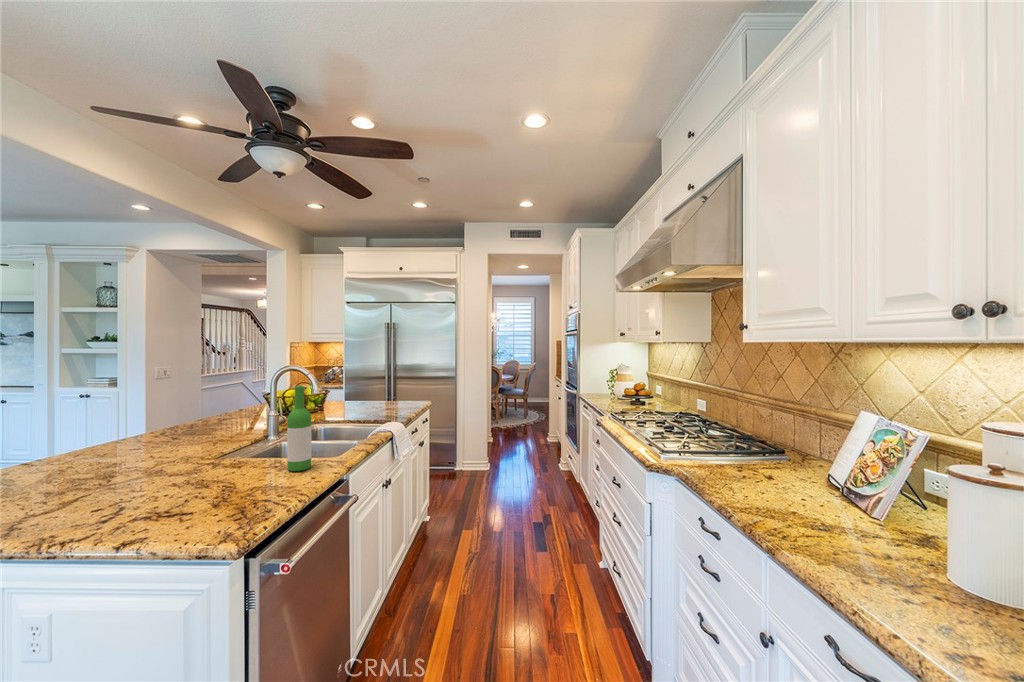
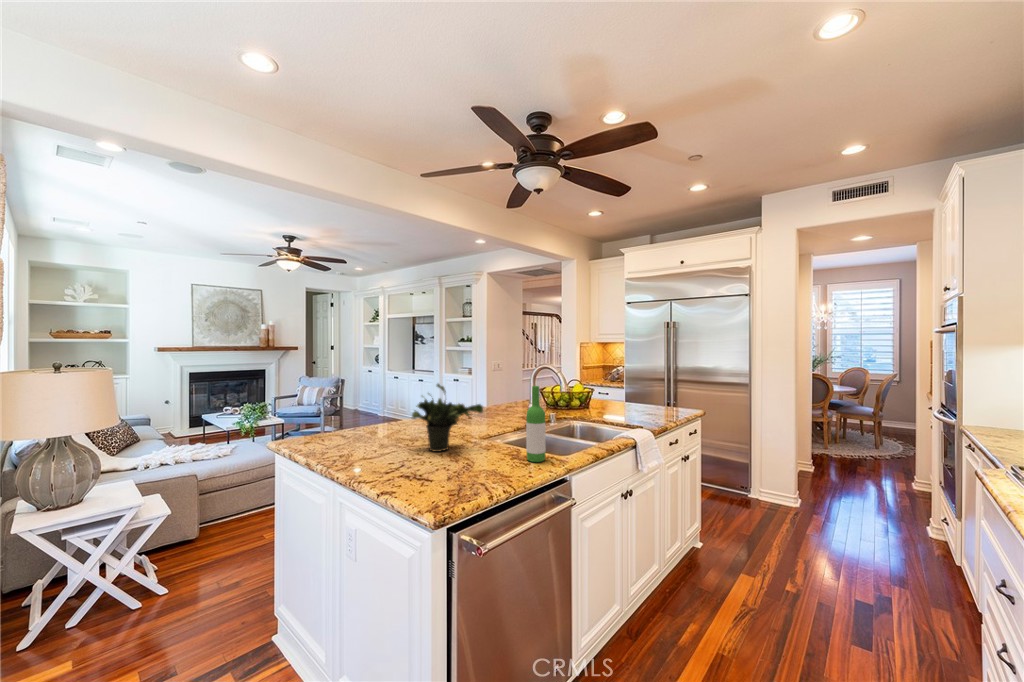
potted plant: none [86,393,220,489] -> present [412,384,483,452]

